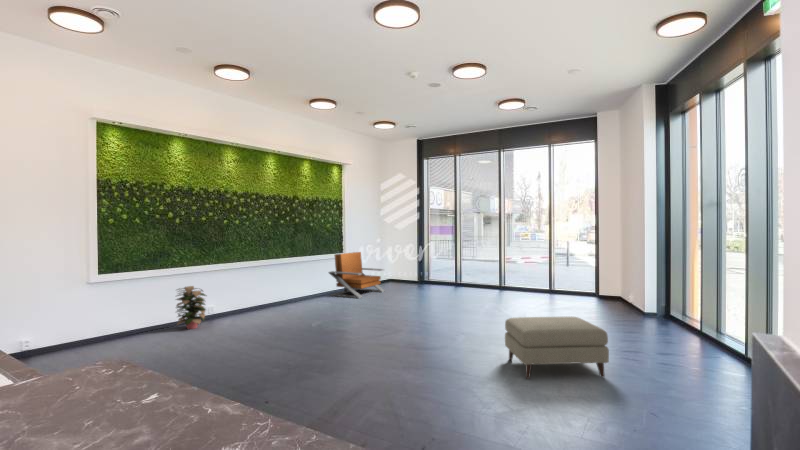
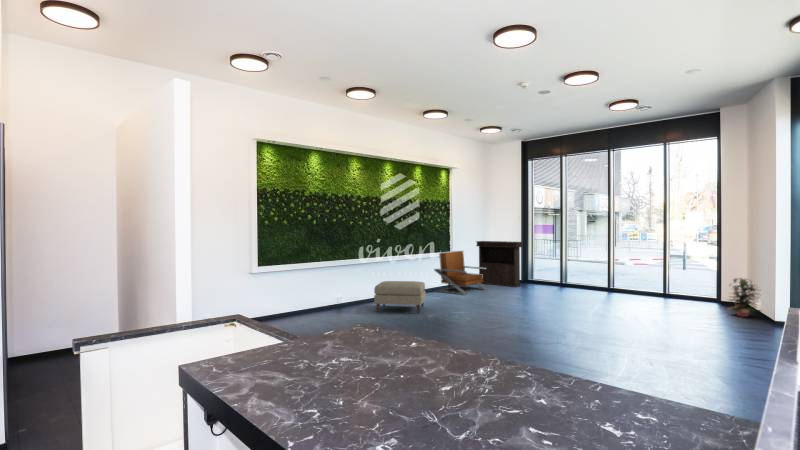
console table: none [375,242,422,288] -> present [476,241,523,287]
decorative plant: present [176,286,206,329] -> present [730,278,756,317]
ottoman: present [505,317,609,379] -> present [374,281,426,313]

